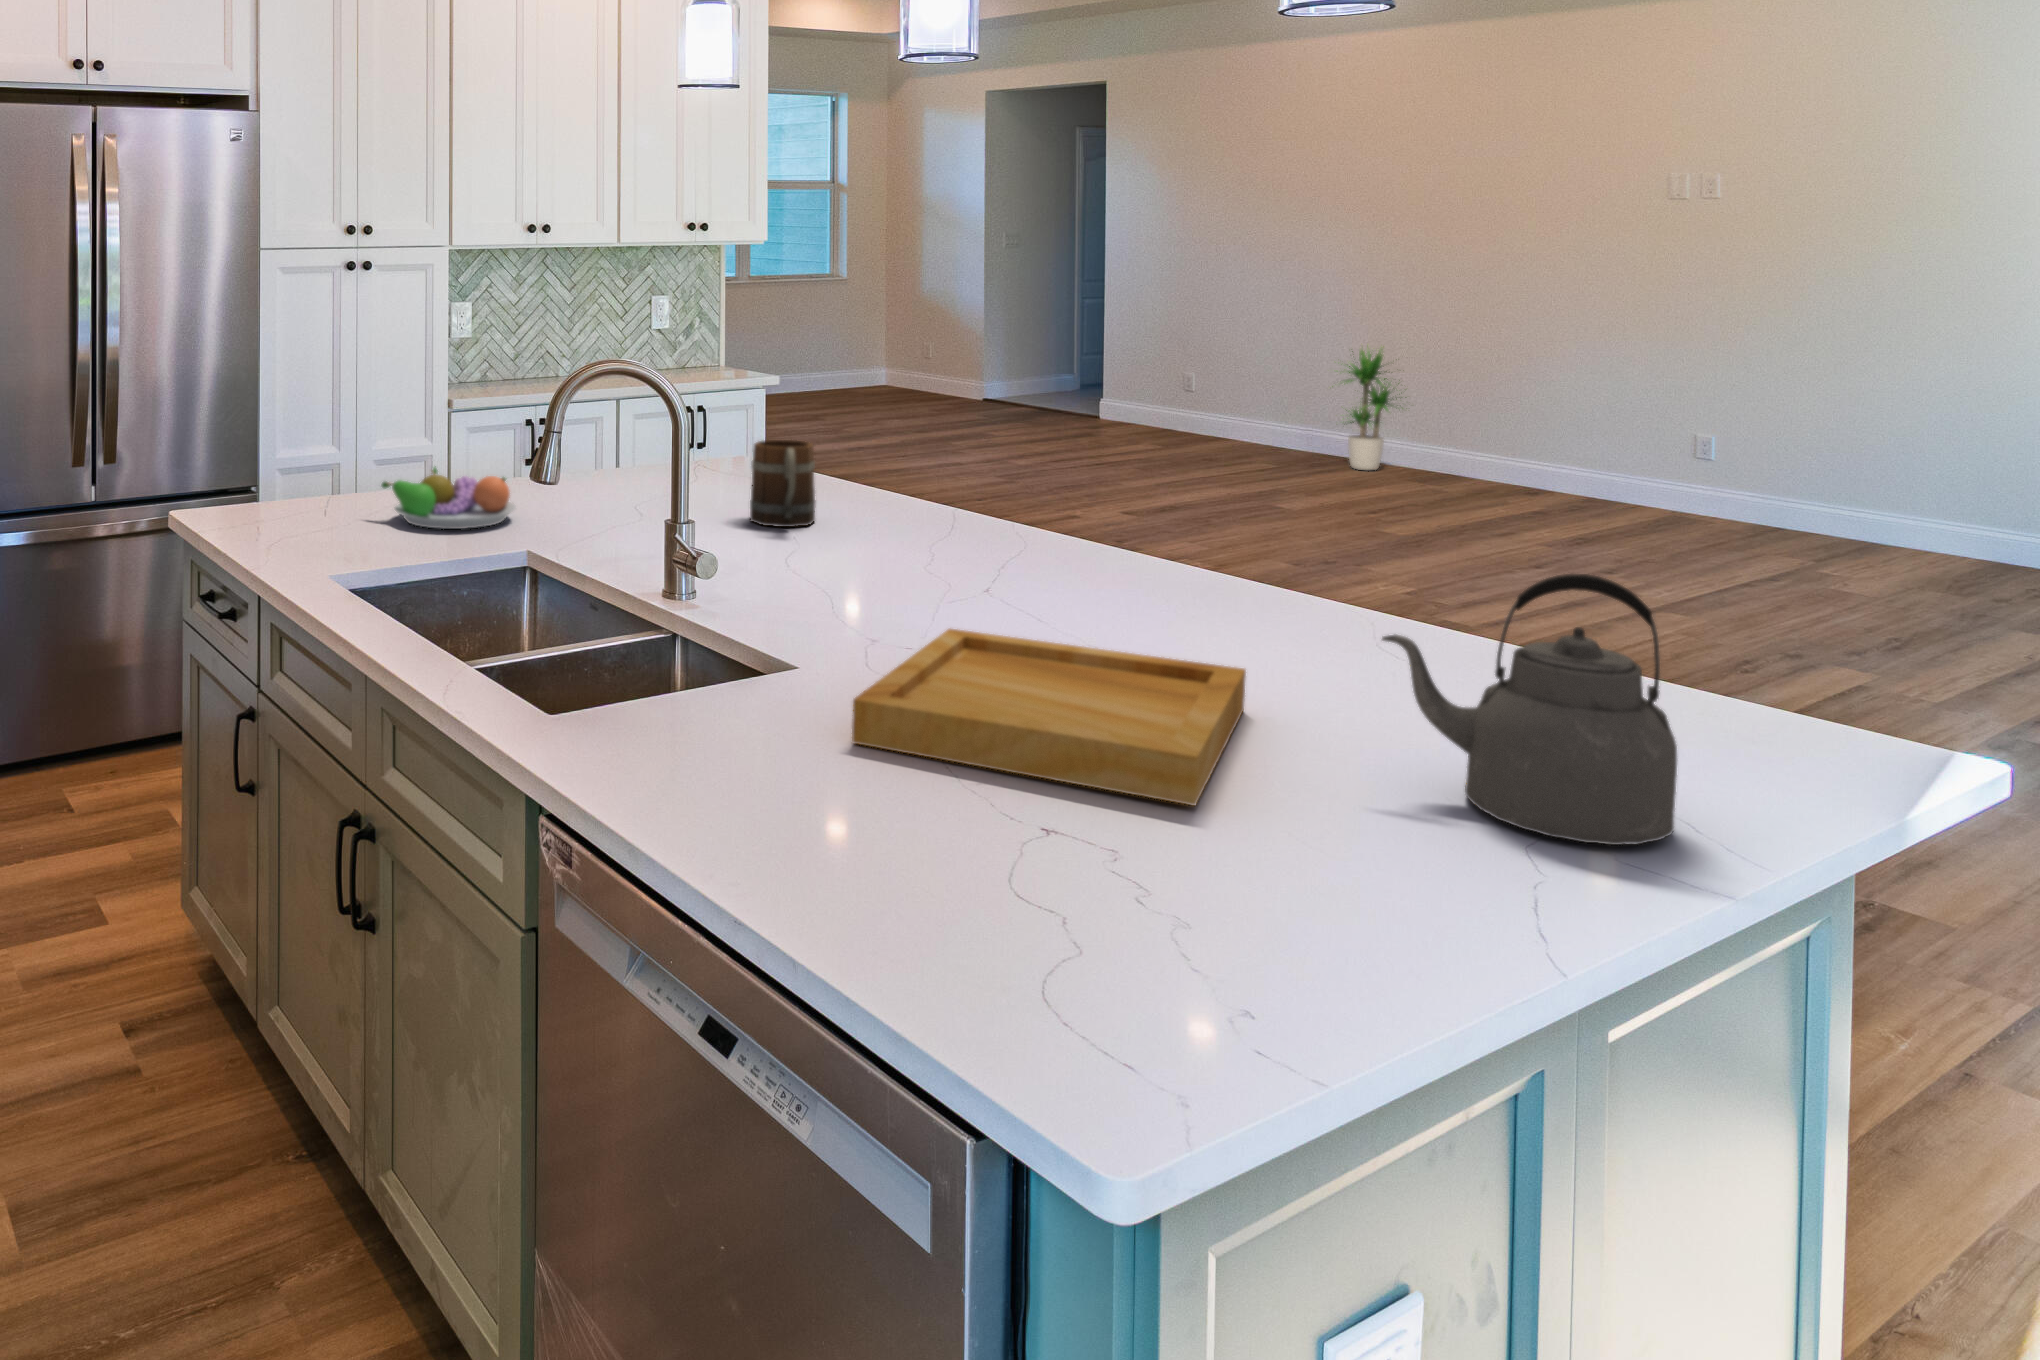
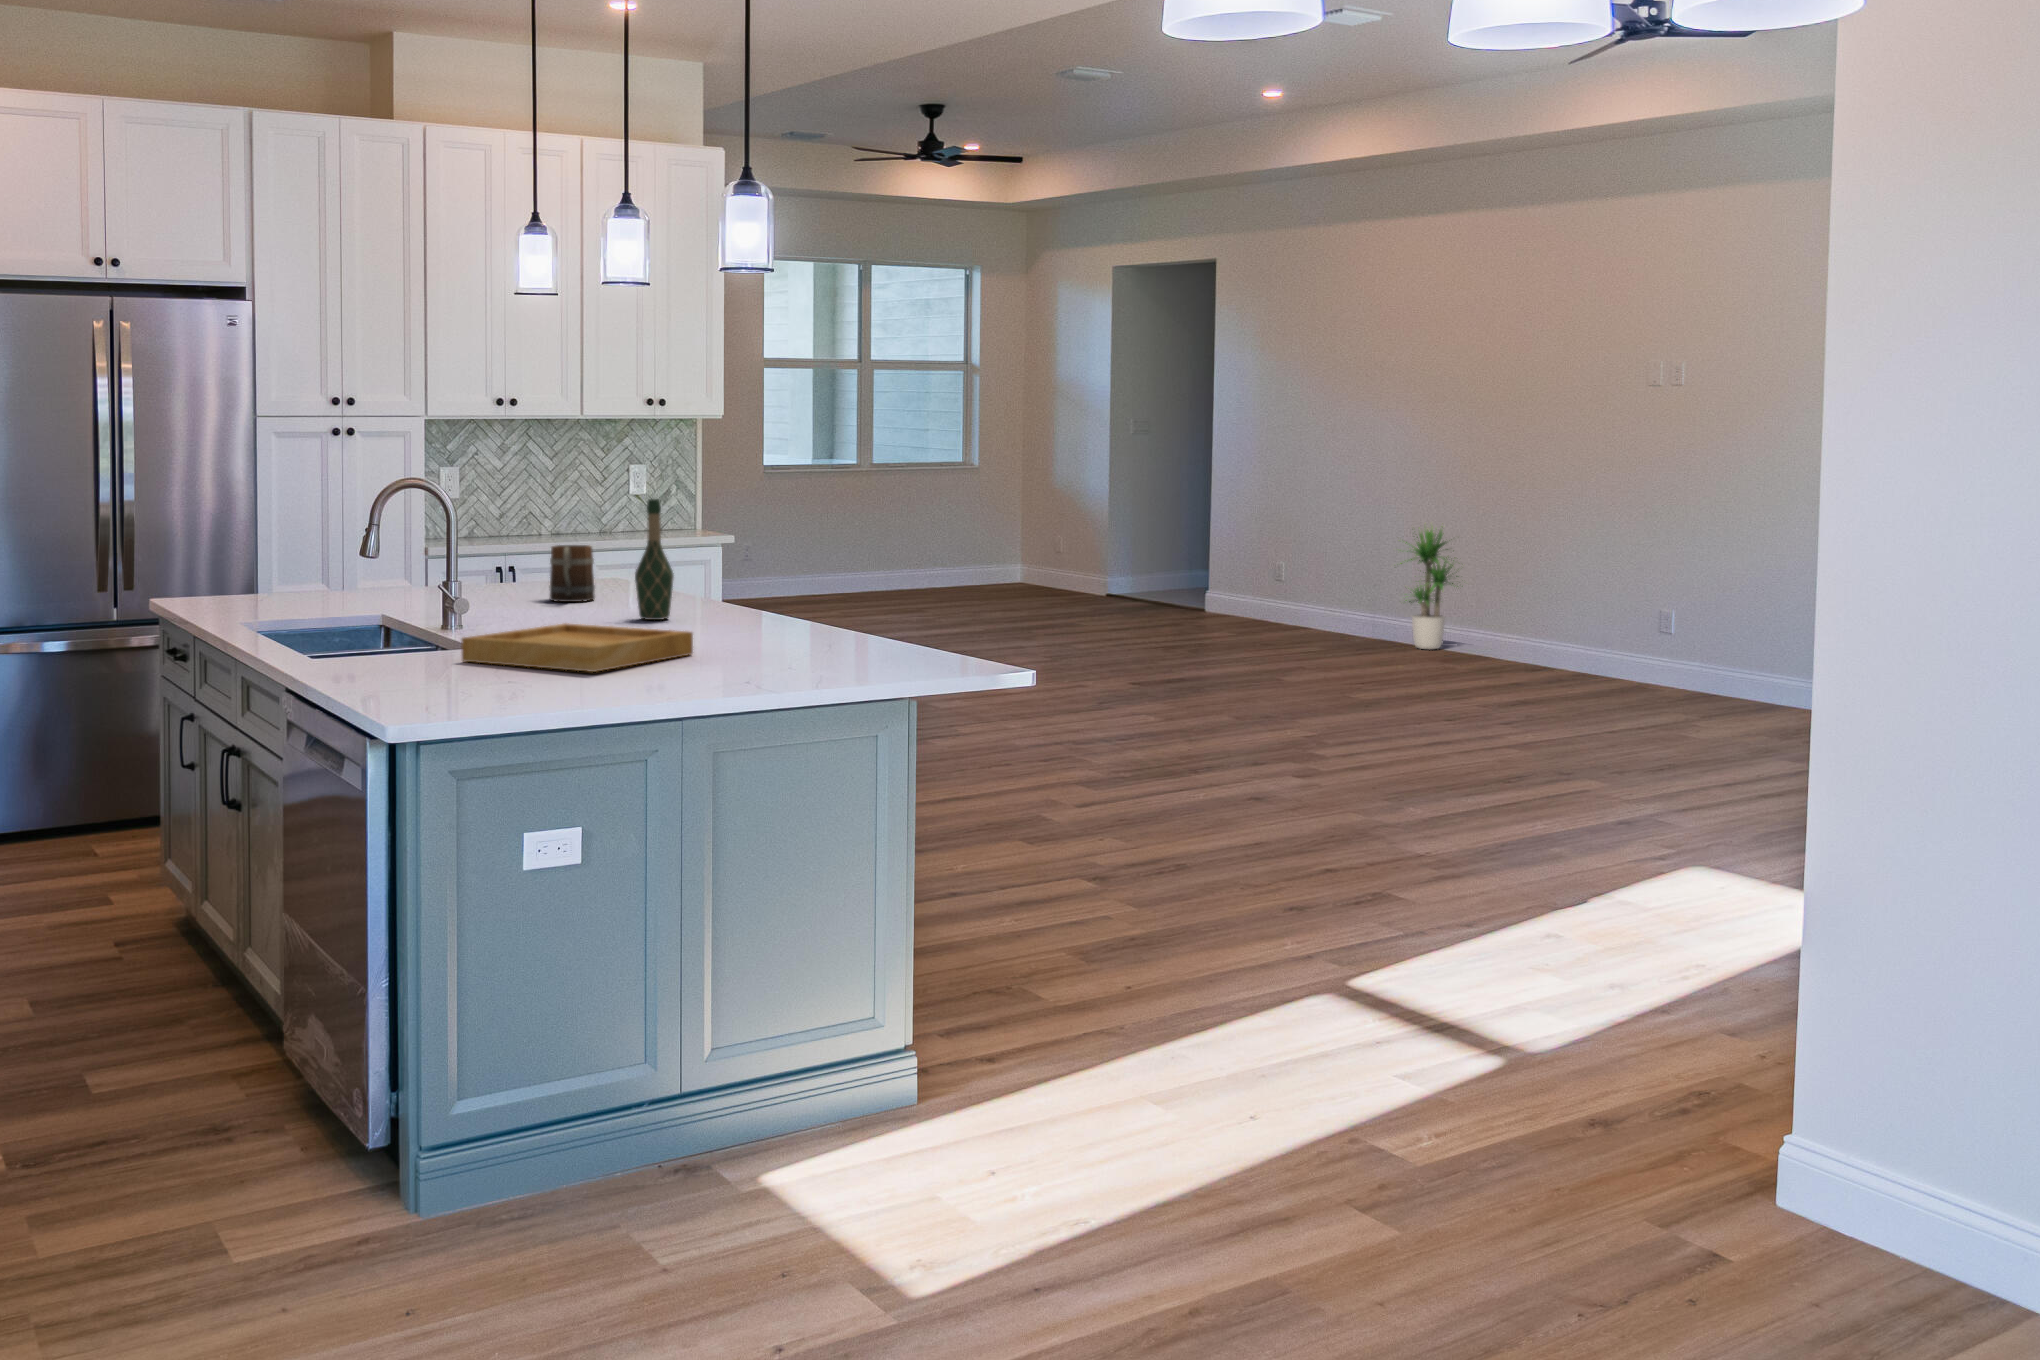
wine bottle: none [951,389,1015,580] -> present [635,499,674,620]
fruit bowl: present [382,468,516,529] -> none [294,564,389,602]
kettle: present [1382,574,1677,845] -> none [703,558,812,679]

